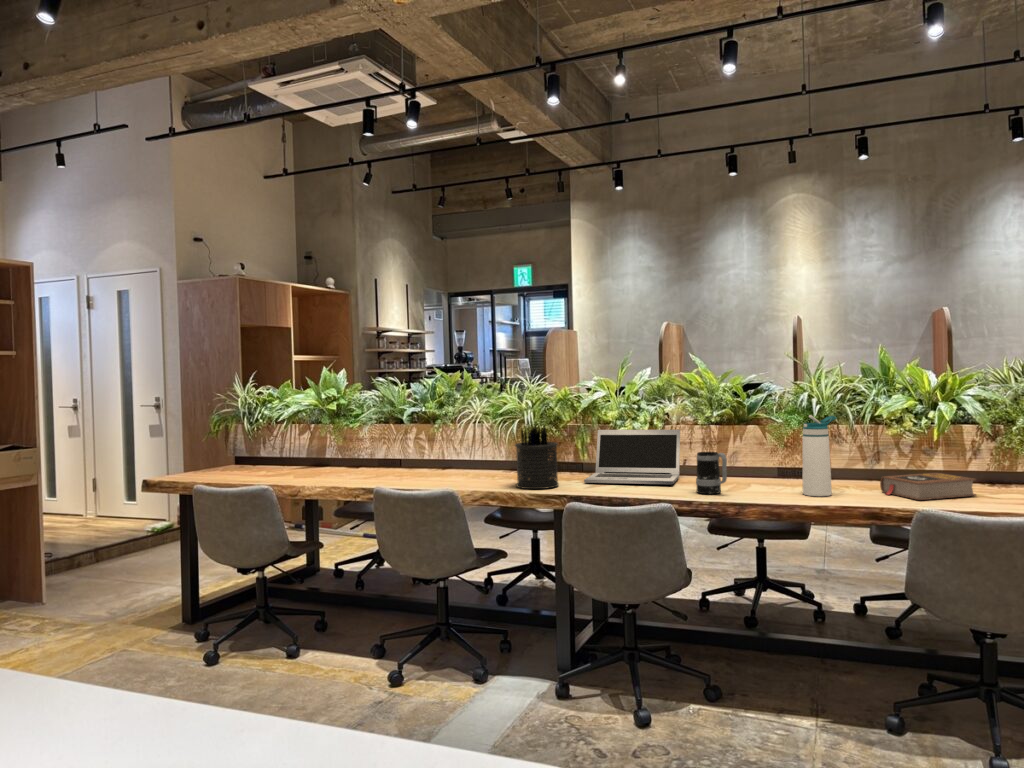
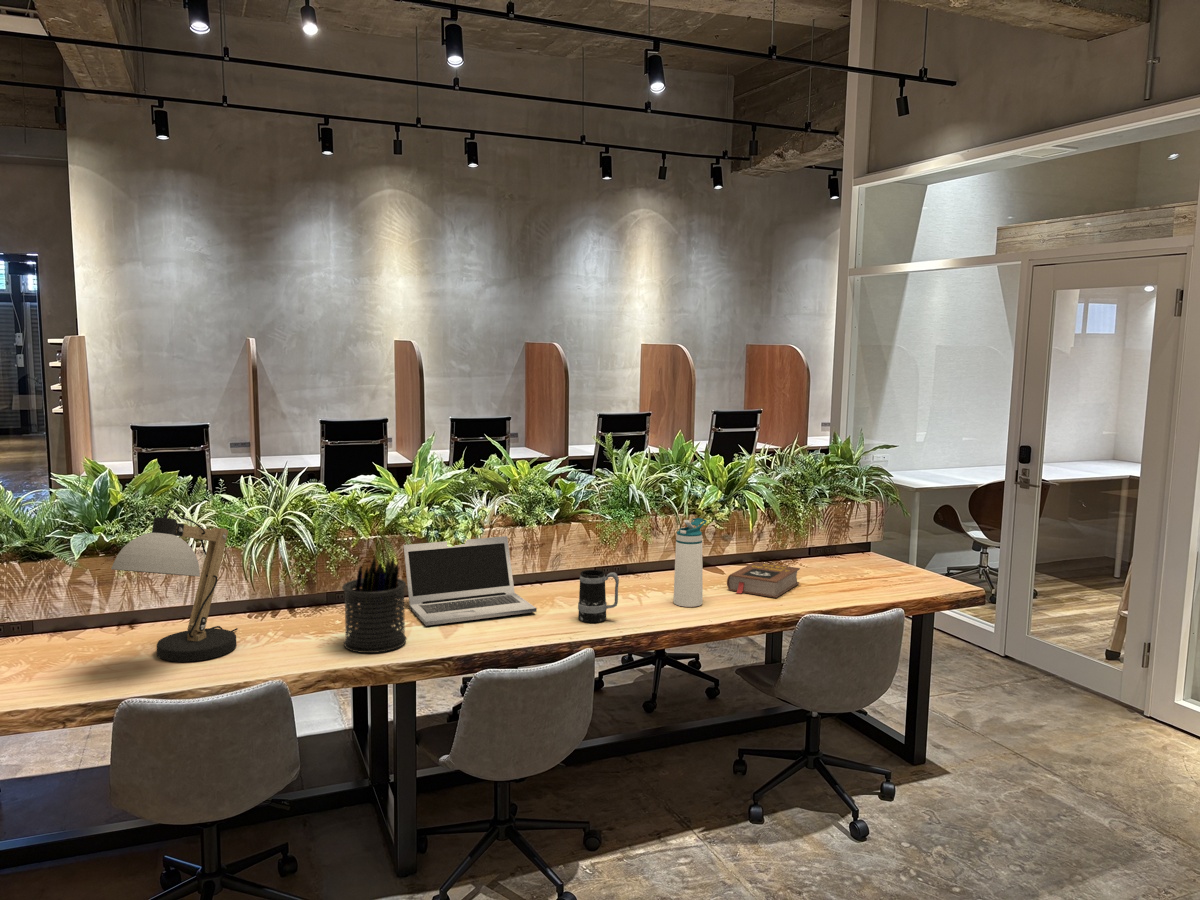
desk lamp: none [392,386,482,481] -> present [111,508,238,662]

